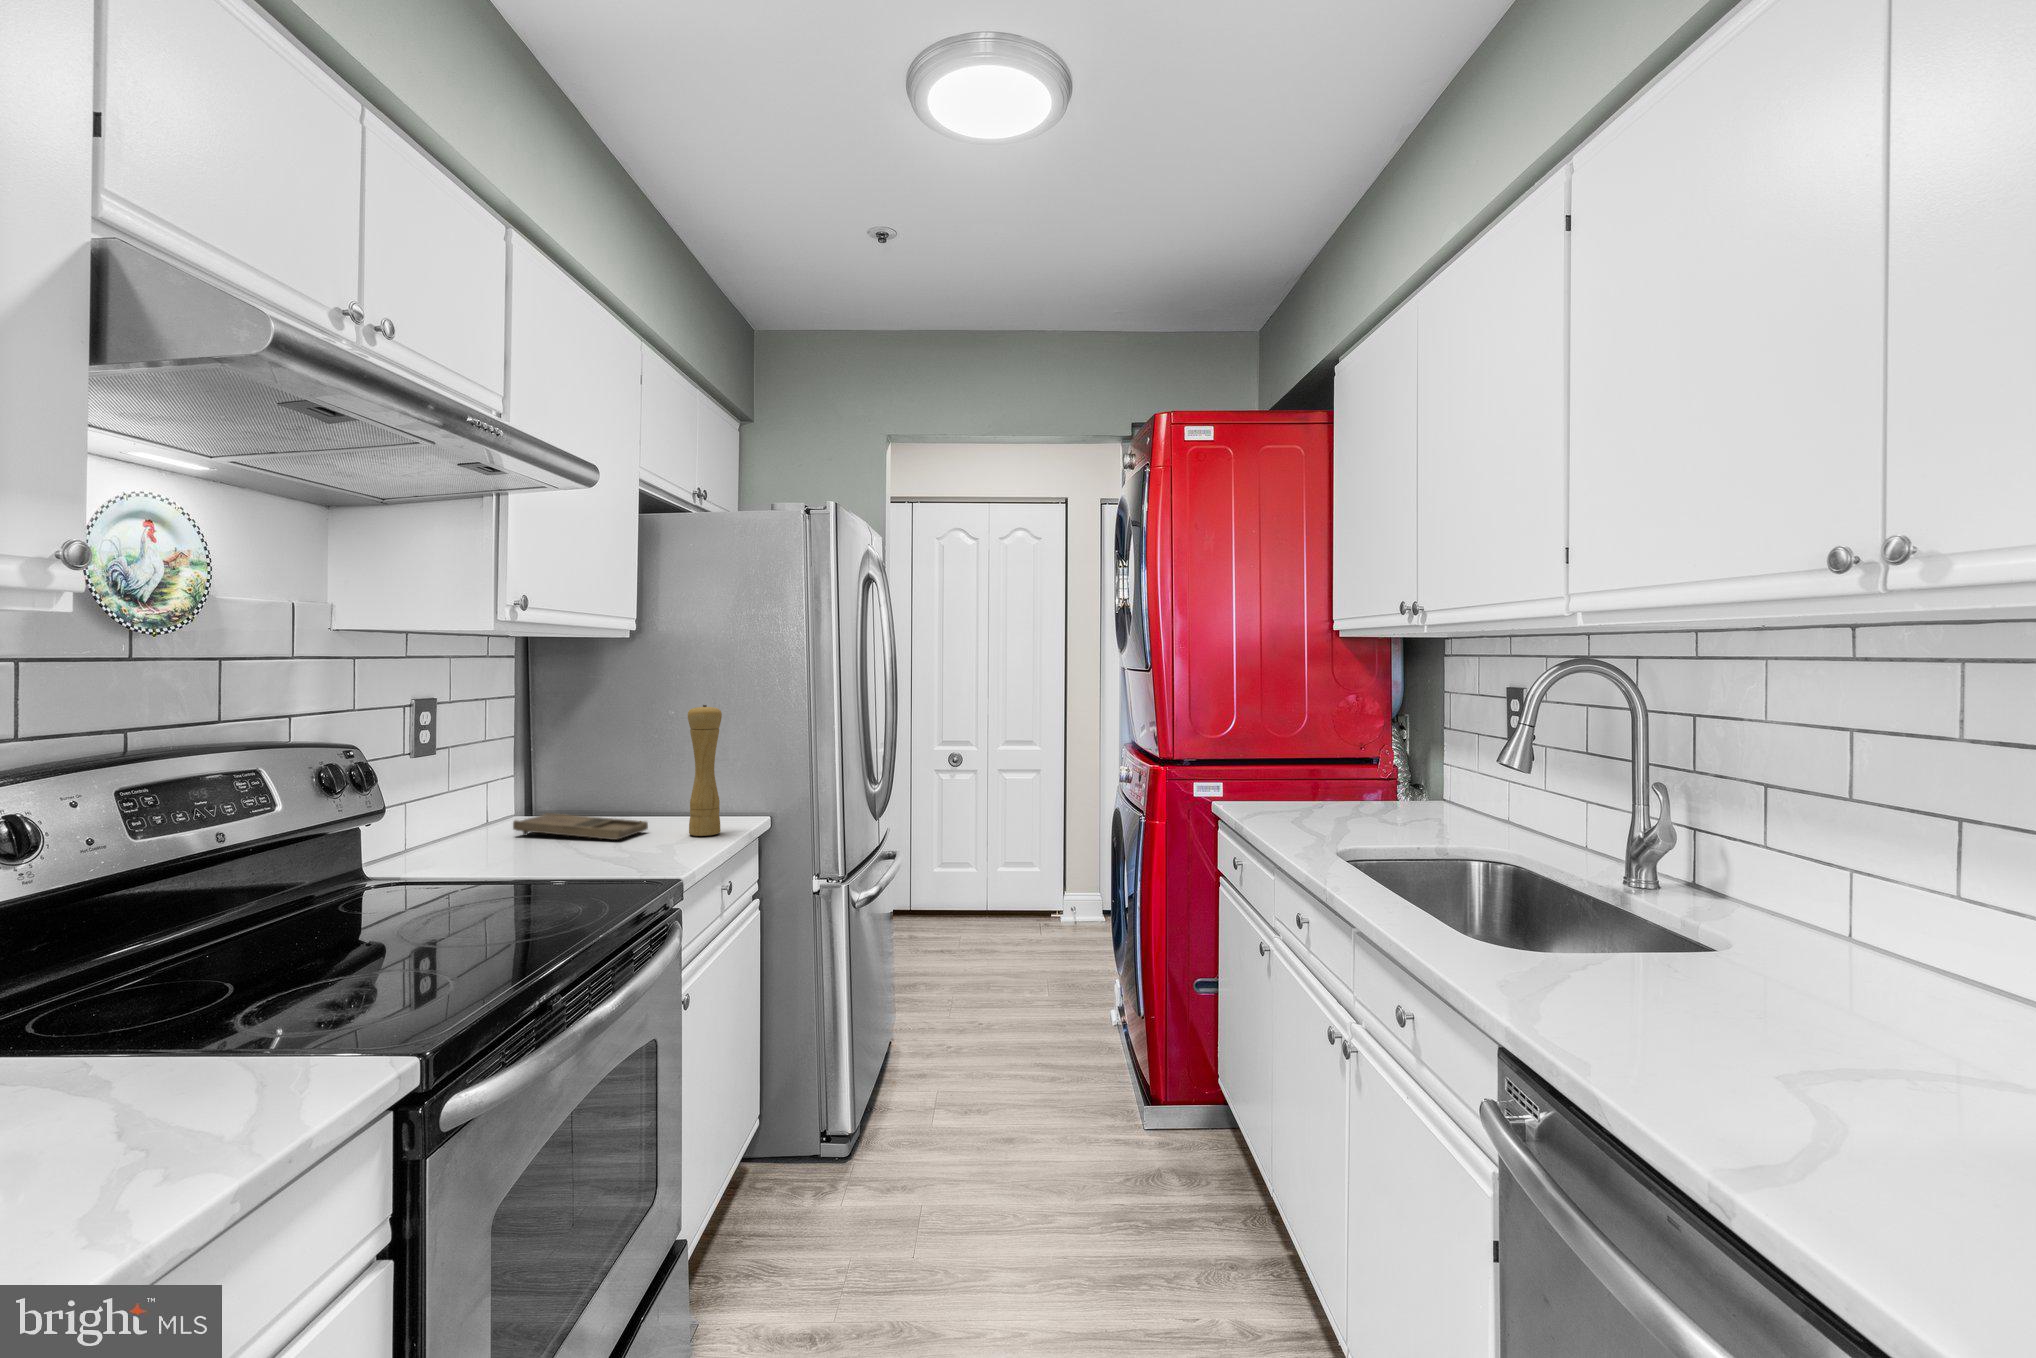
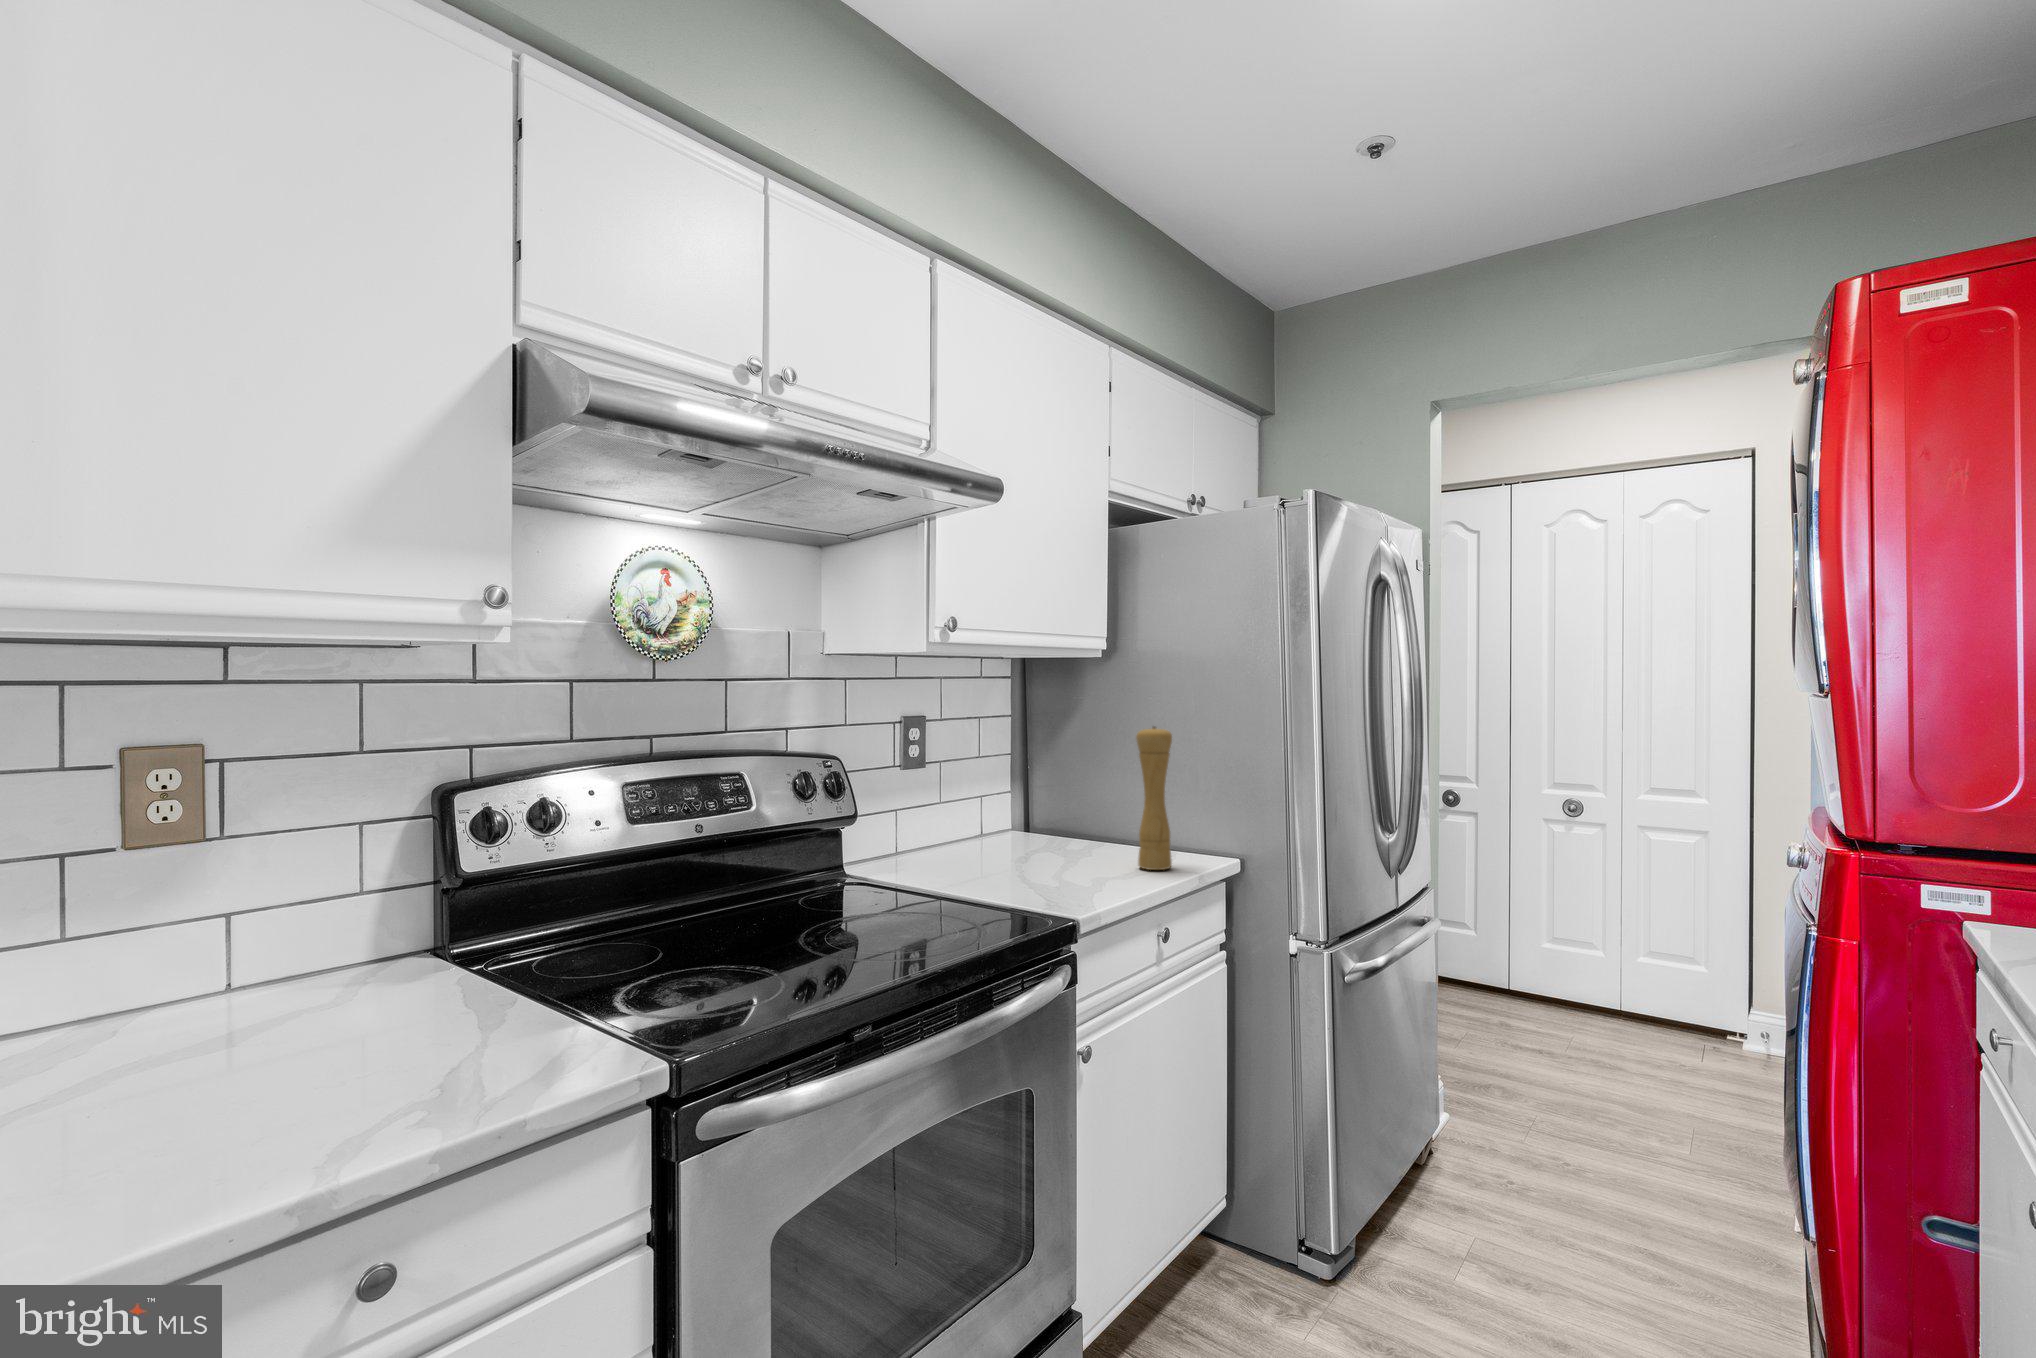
tray: present [513,813,648,840] -> none [988,830,1104,864]

